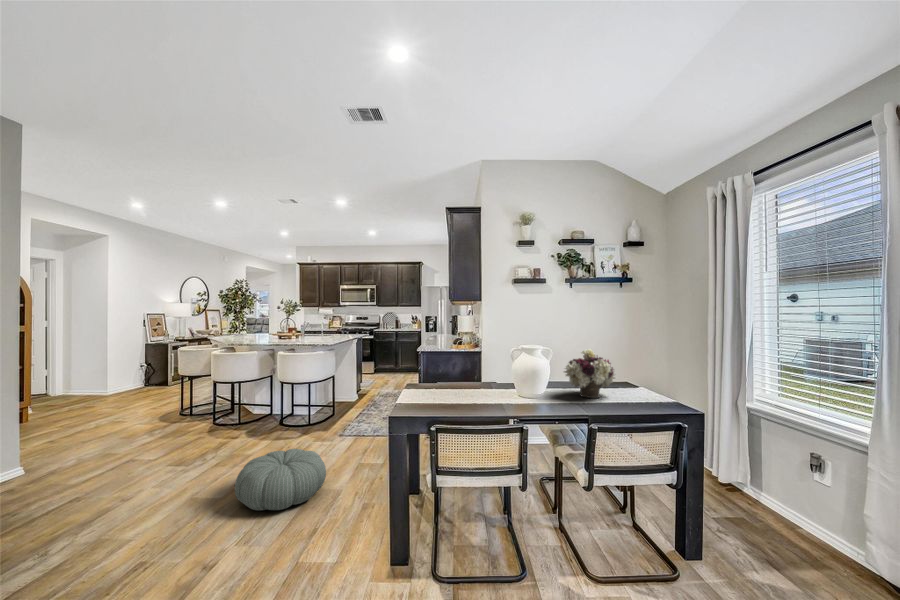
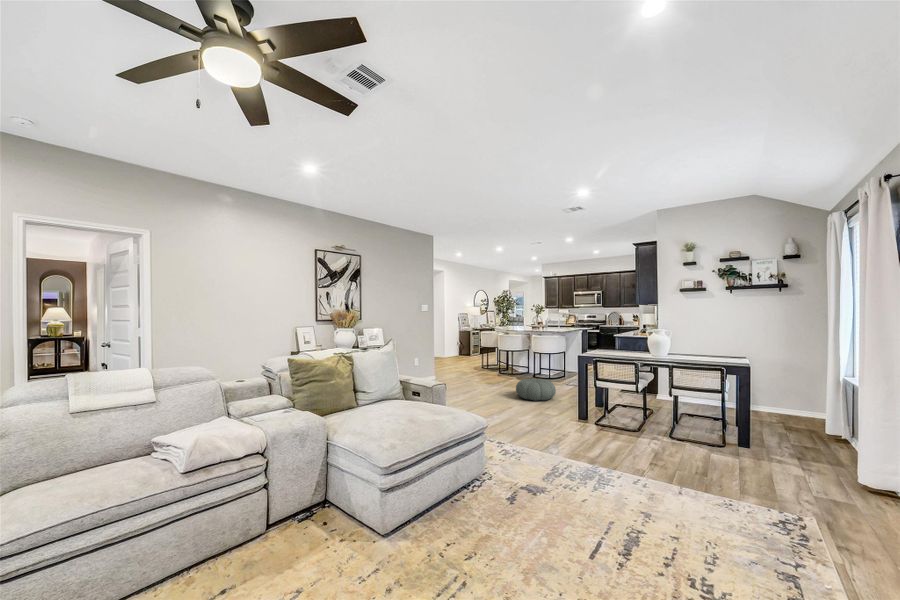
flower arrangement: present [564,349,616,398] -> none [682,332,719,359]

